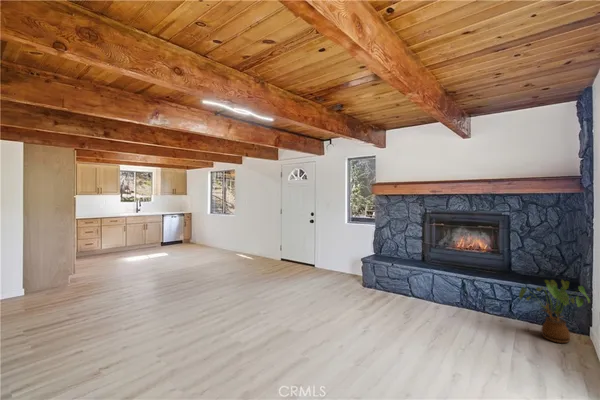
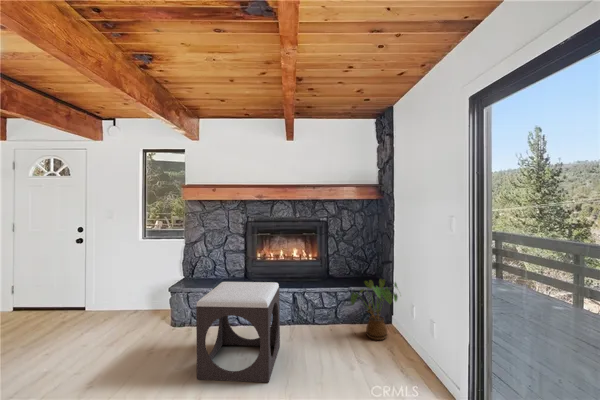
footstool: none [370,258,441,336] -> present [196,282,280,382]

